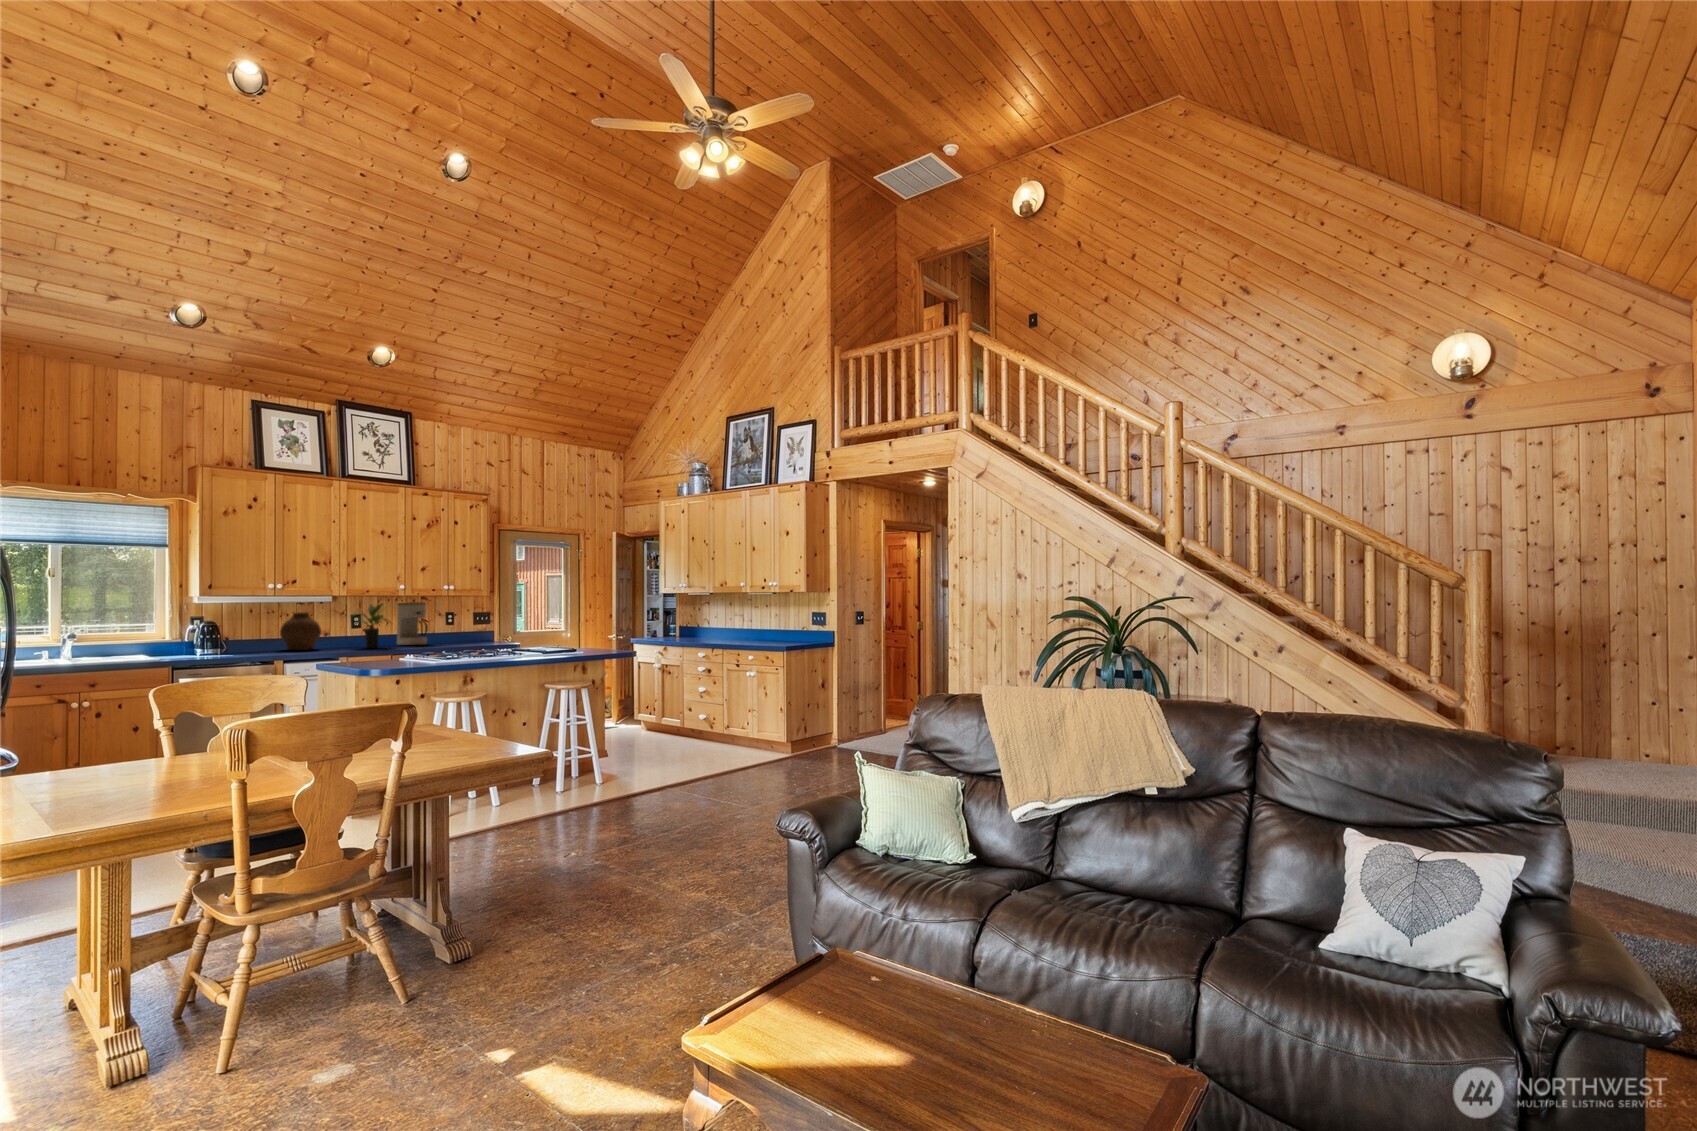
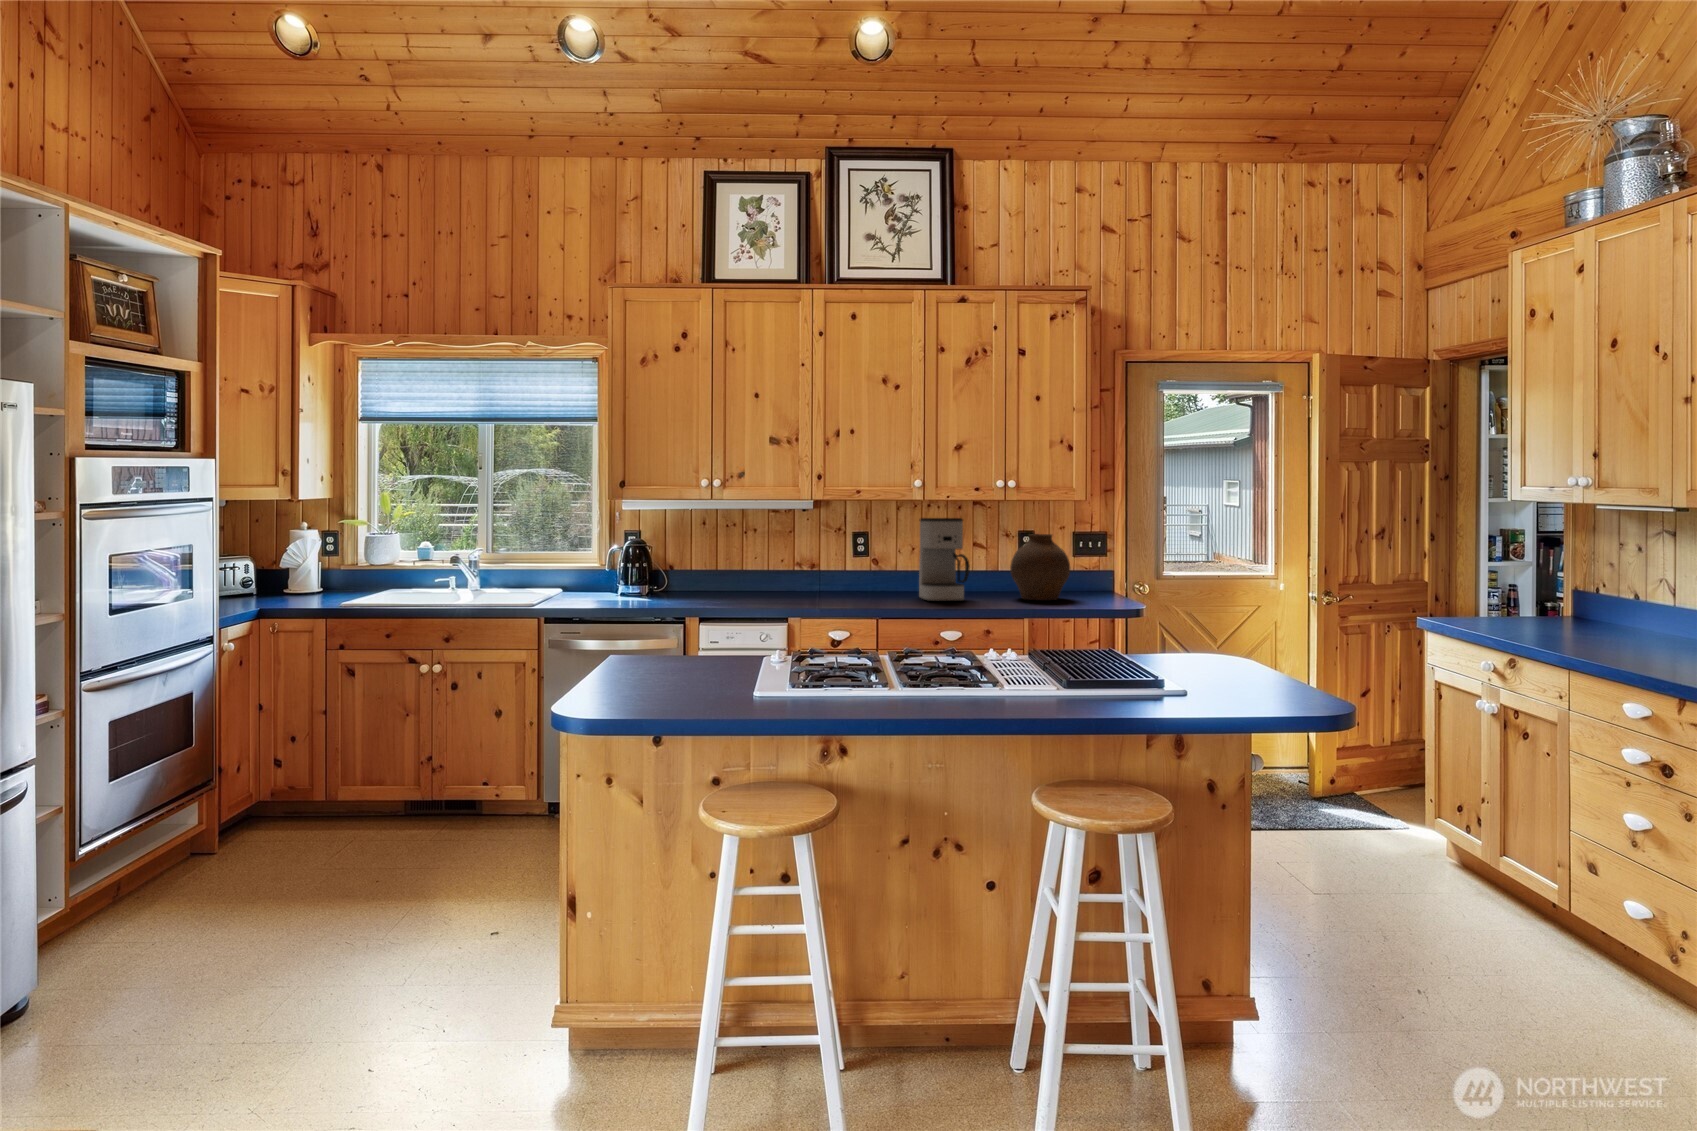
potted plant: present [353,603,388,648] -> none [820,520,897,604]
vase: present [280,612,321,650] -> present [1010,534,1070,600]

